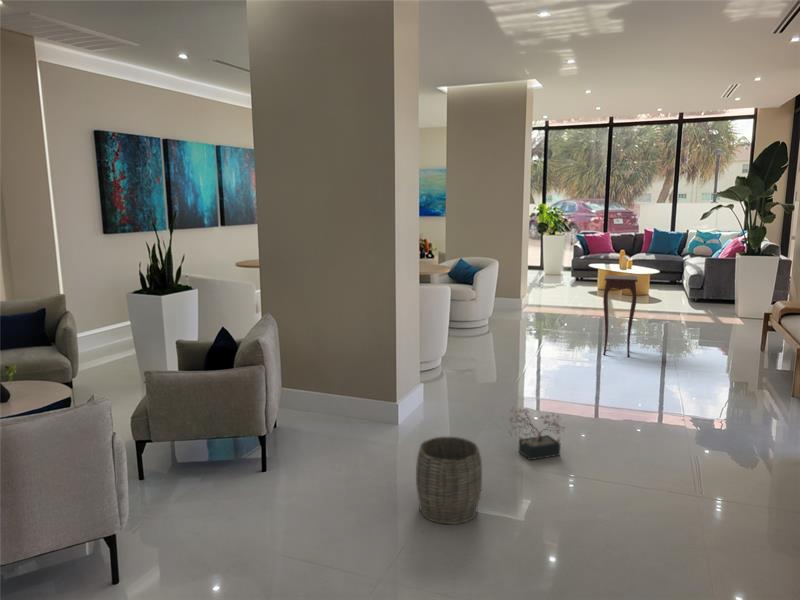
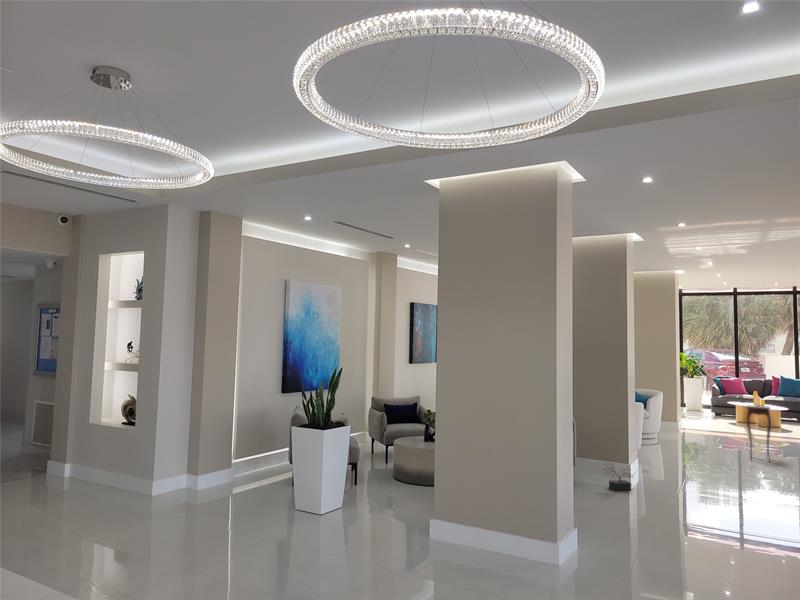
decorative plant: present [510,409,564,460] -> present [604,463,631,490]
woven basket: present [416,437,482,524] -> none [661,476,697,516]

